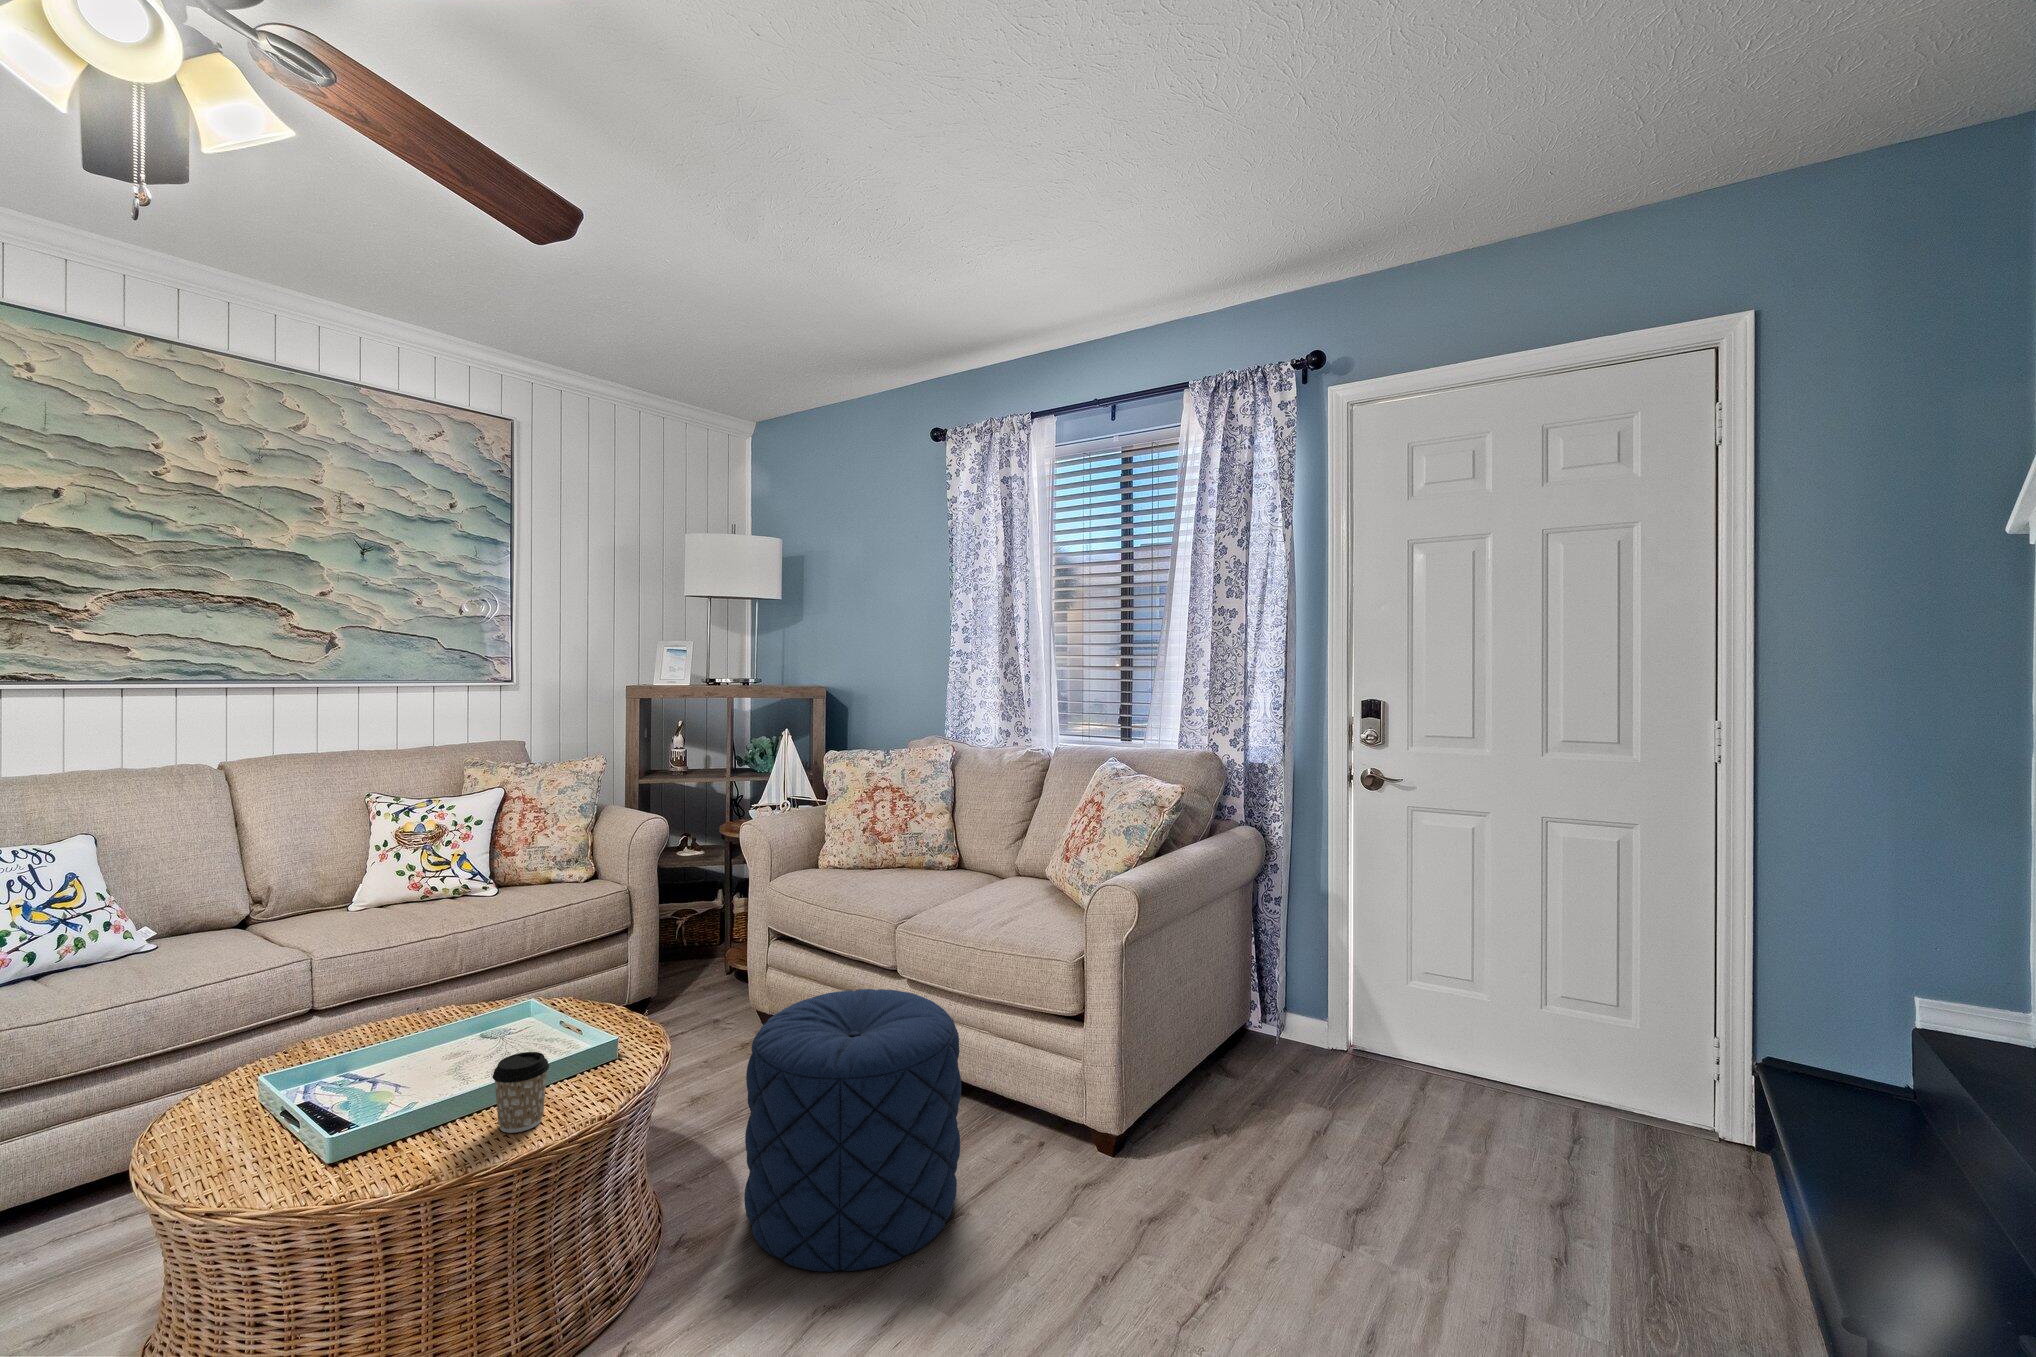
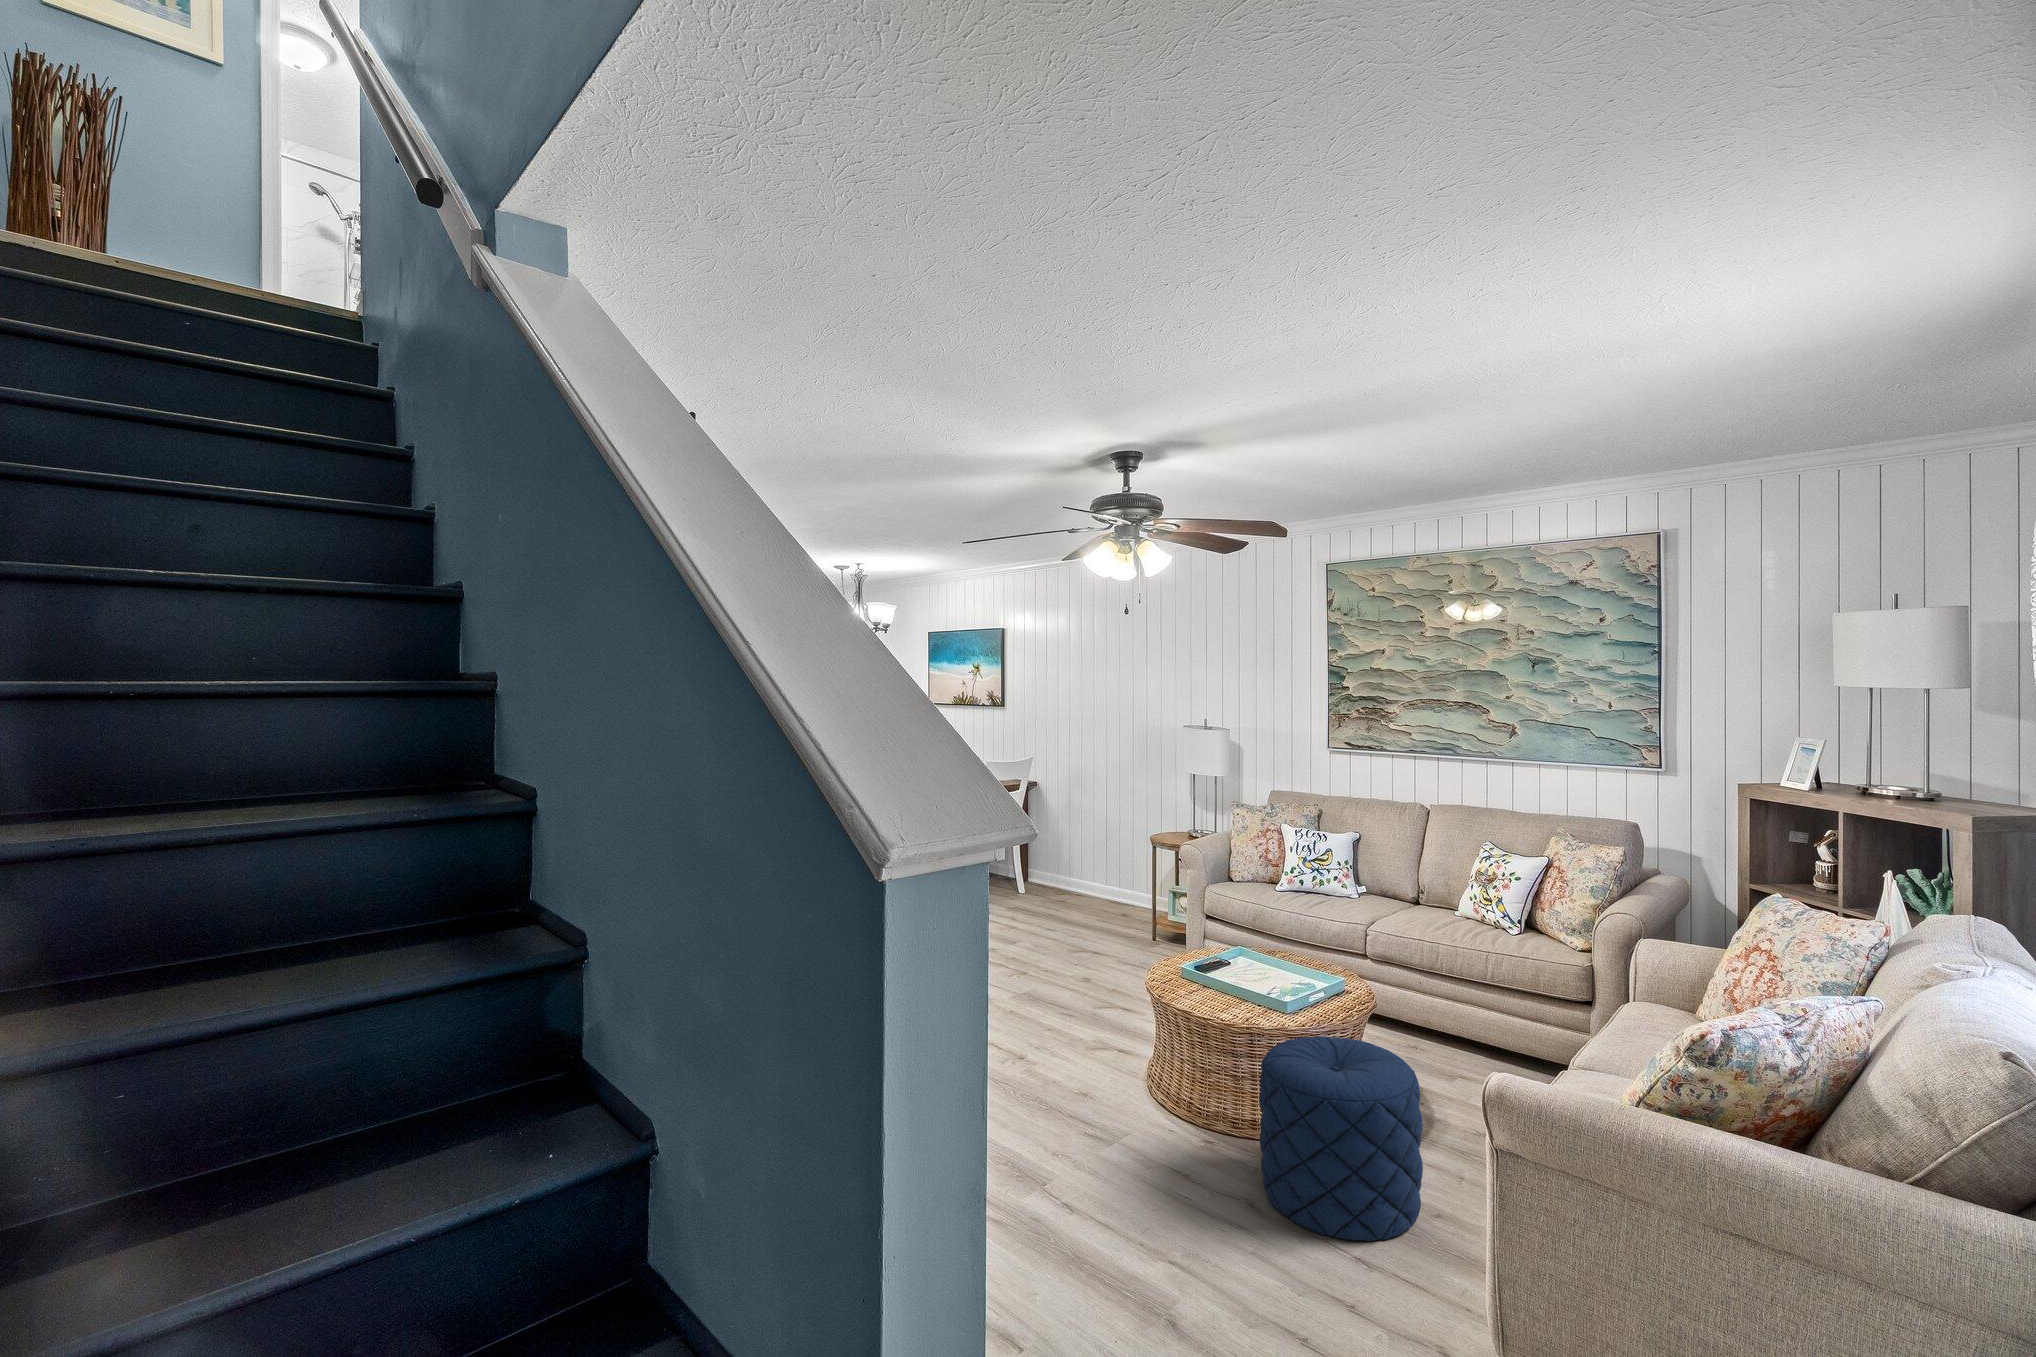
coffee cup: present [492,1052,549,1133] -> none [1191,966,1215,1003]

